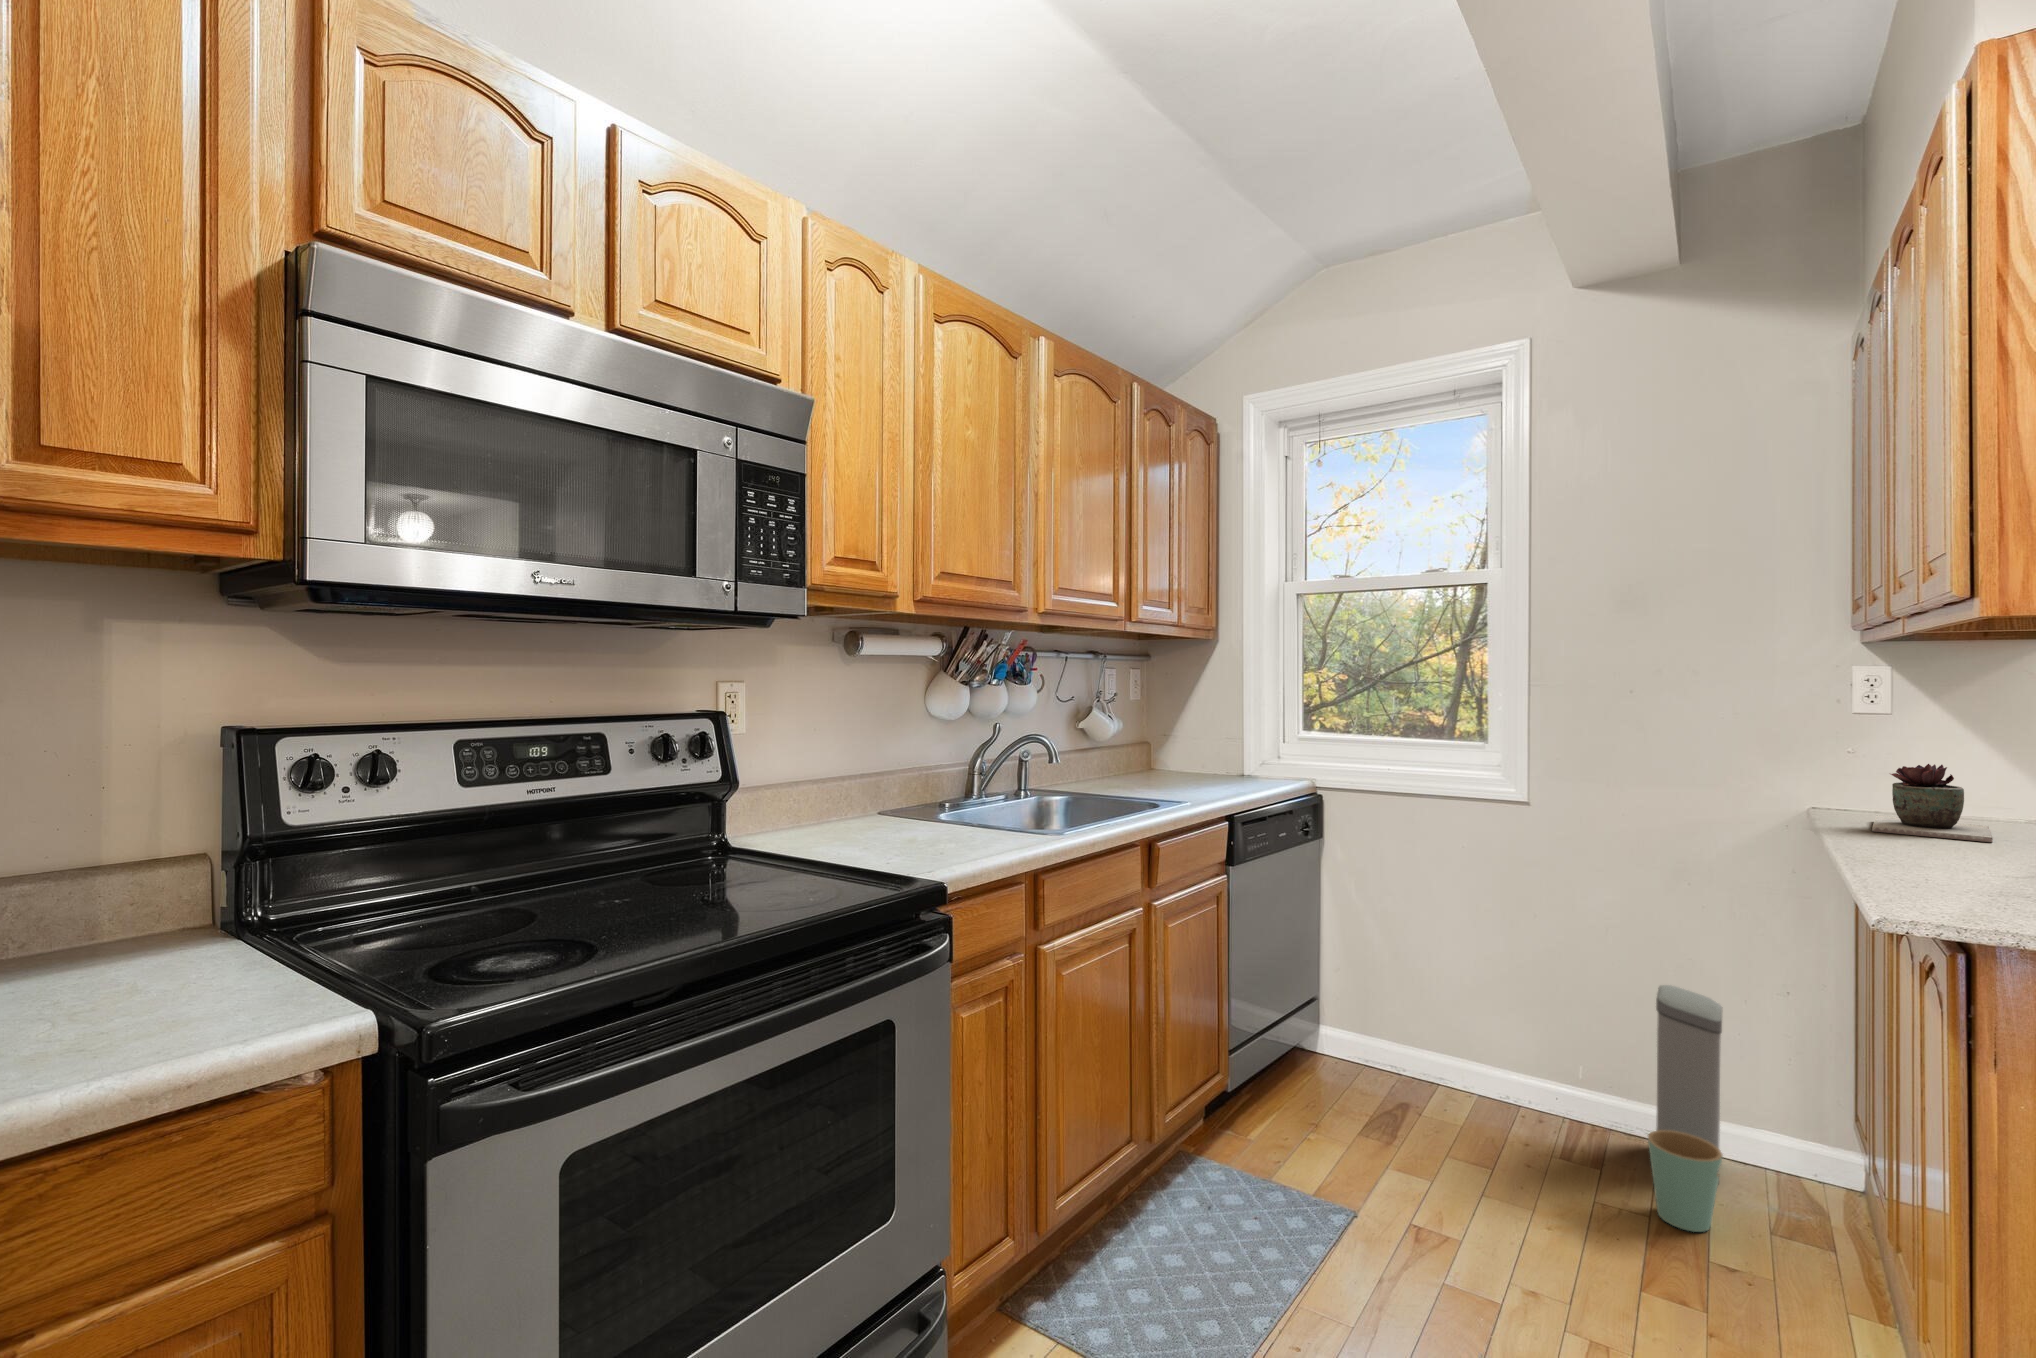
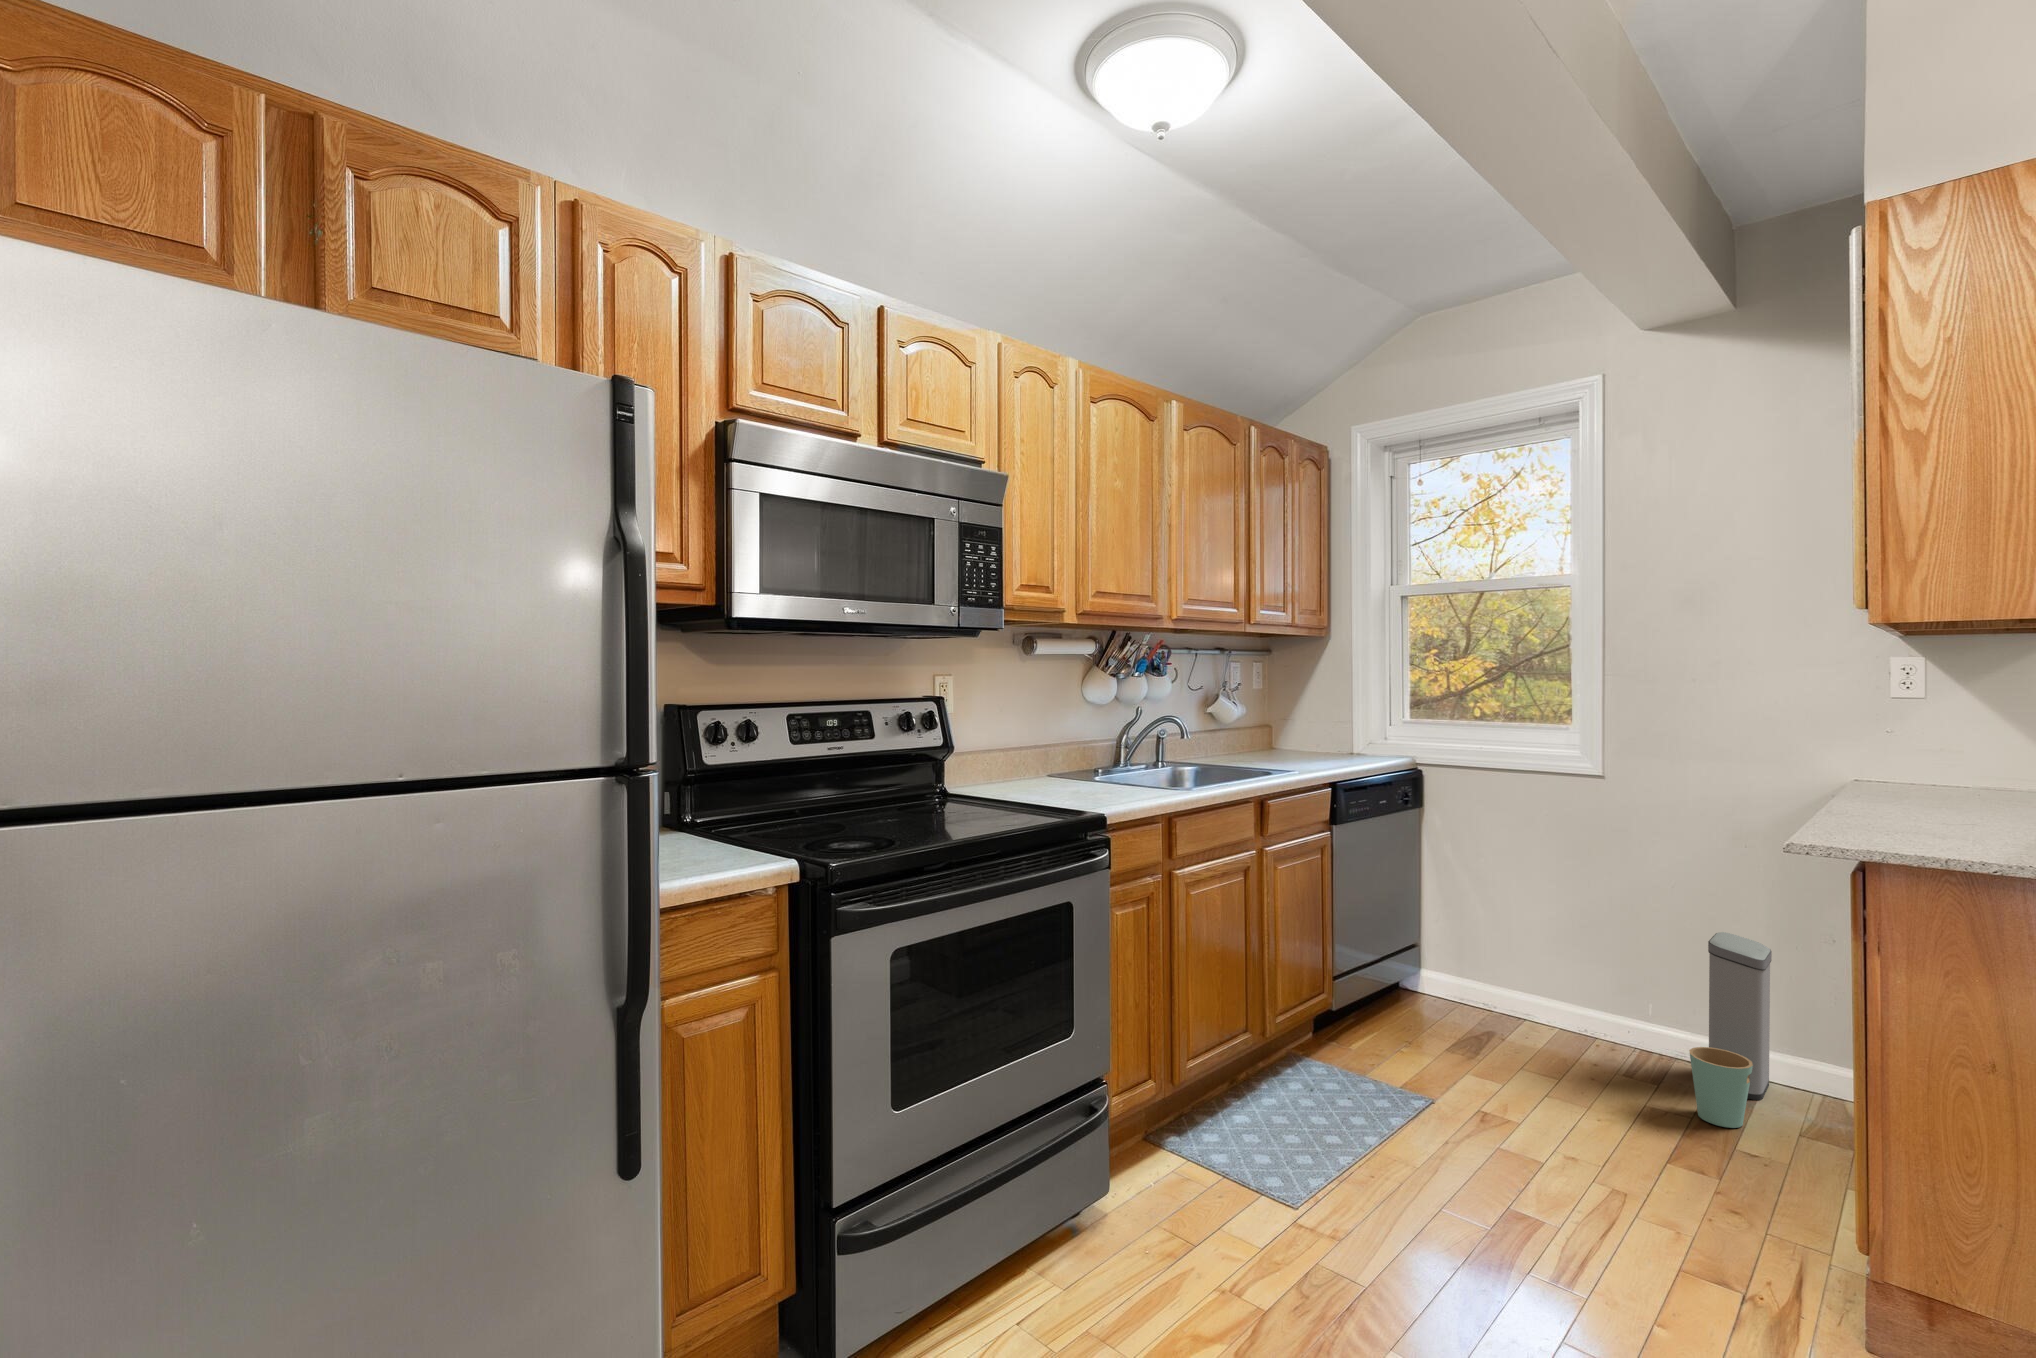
succulent plant: present [1872,764,1993,842] -> none [1880,739,1994,804]

